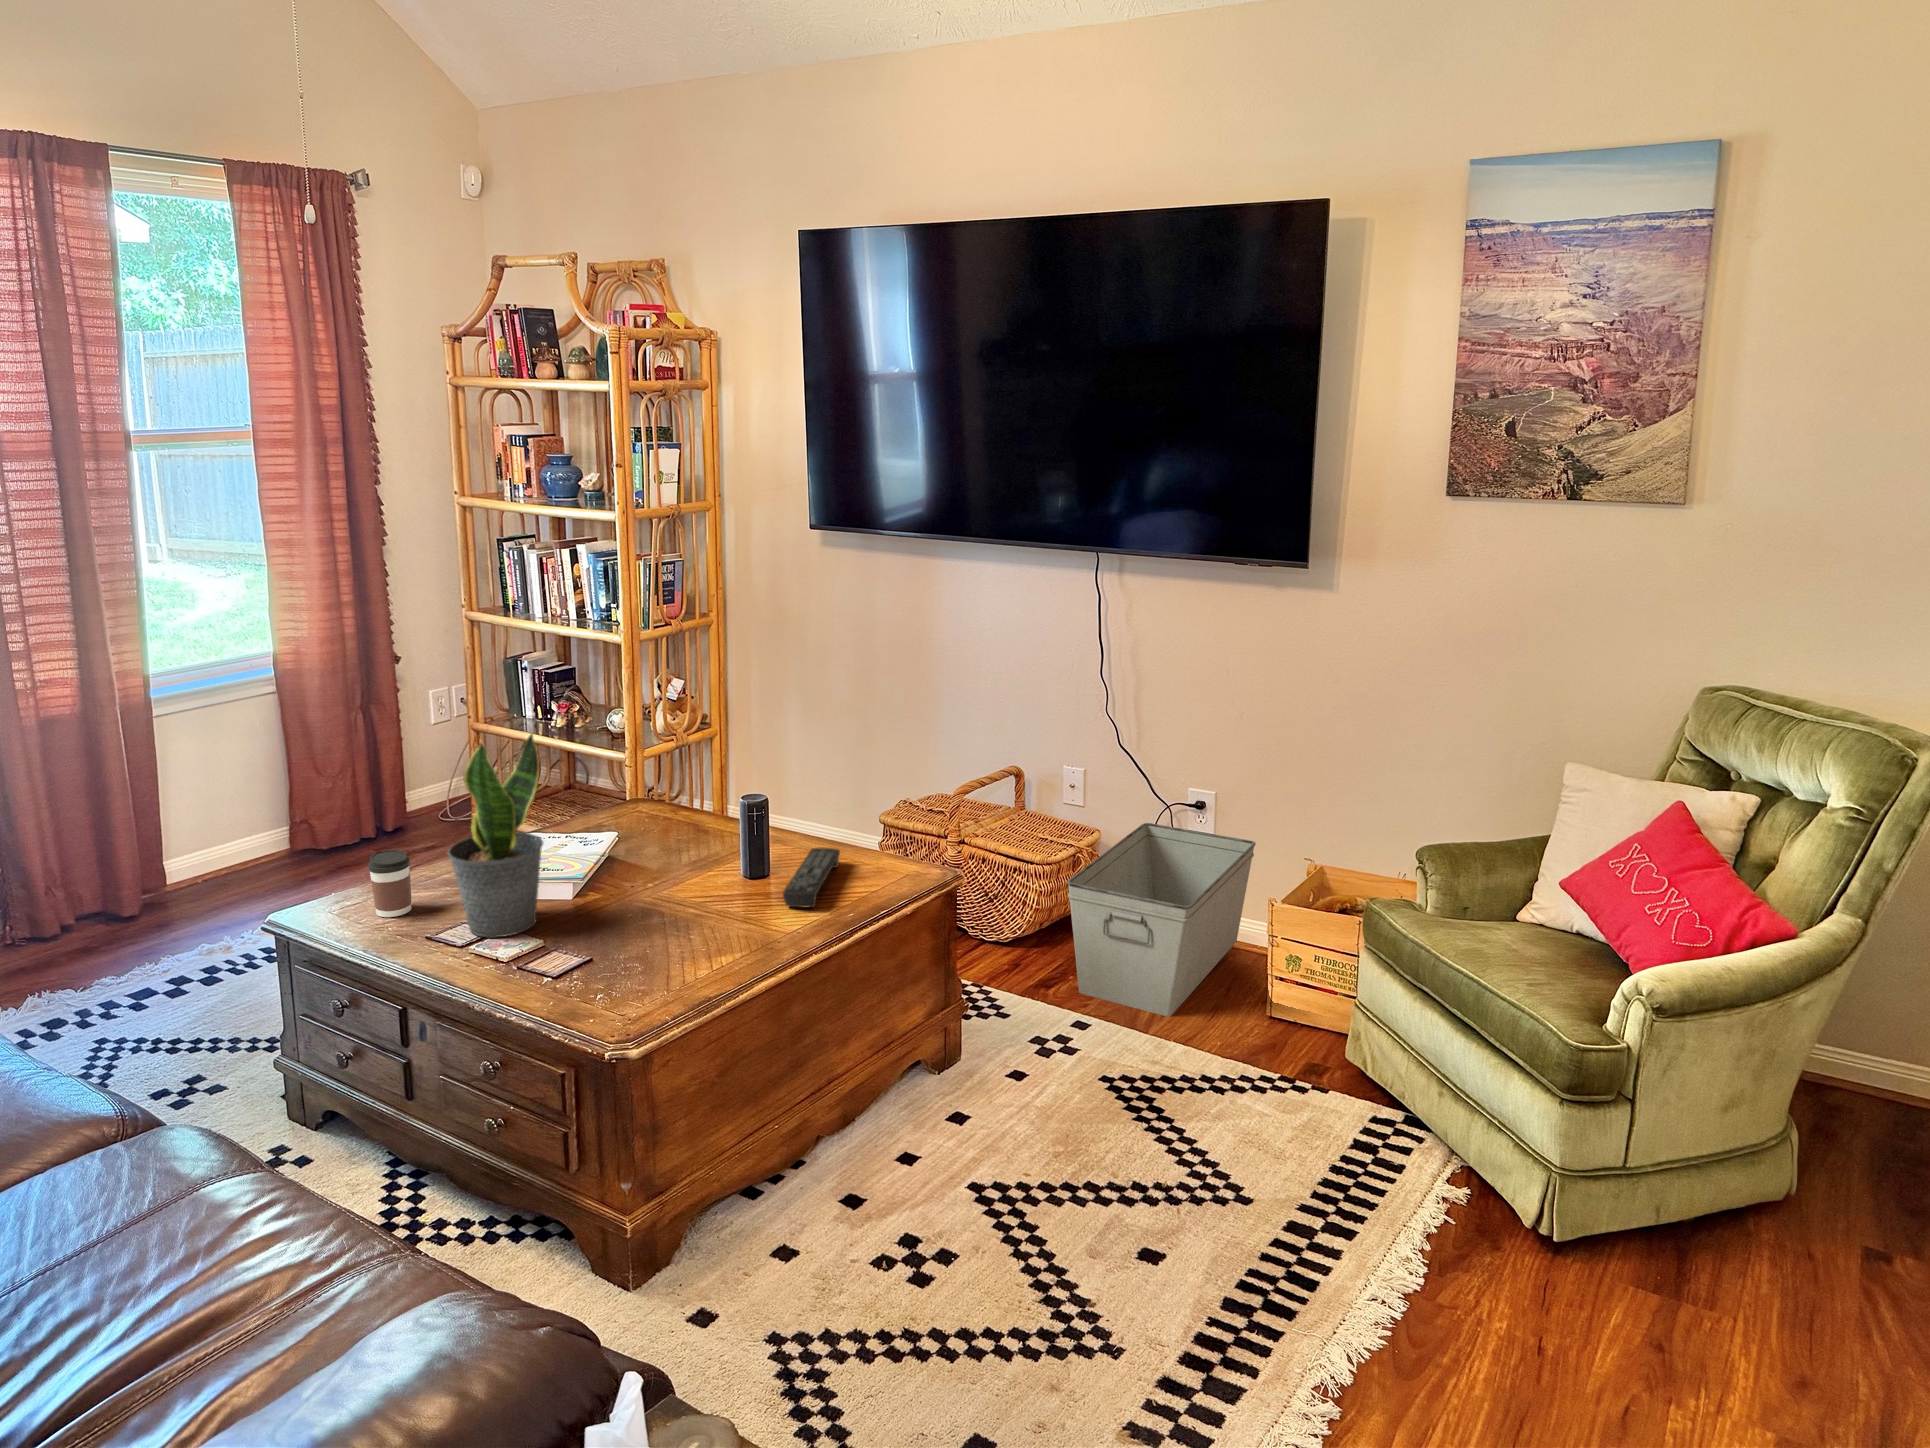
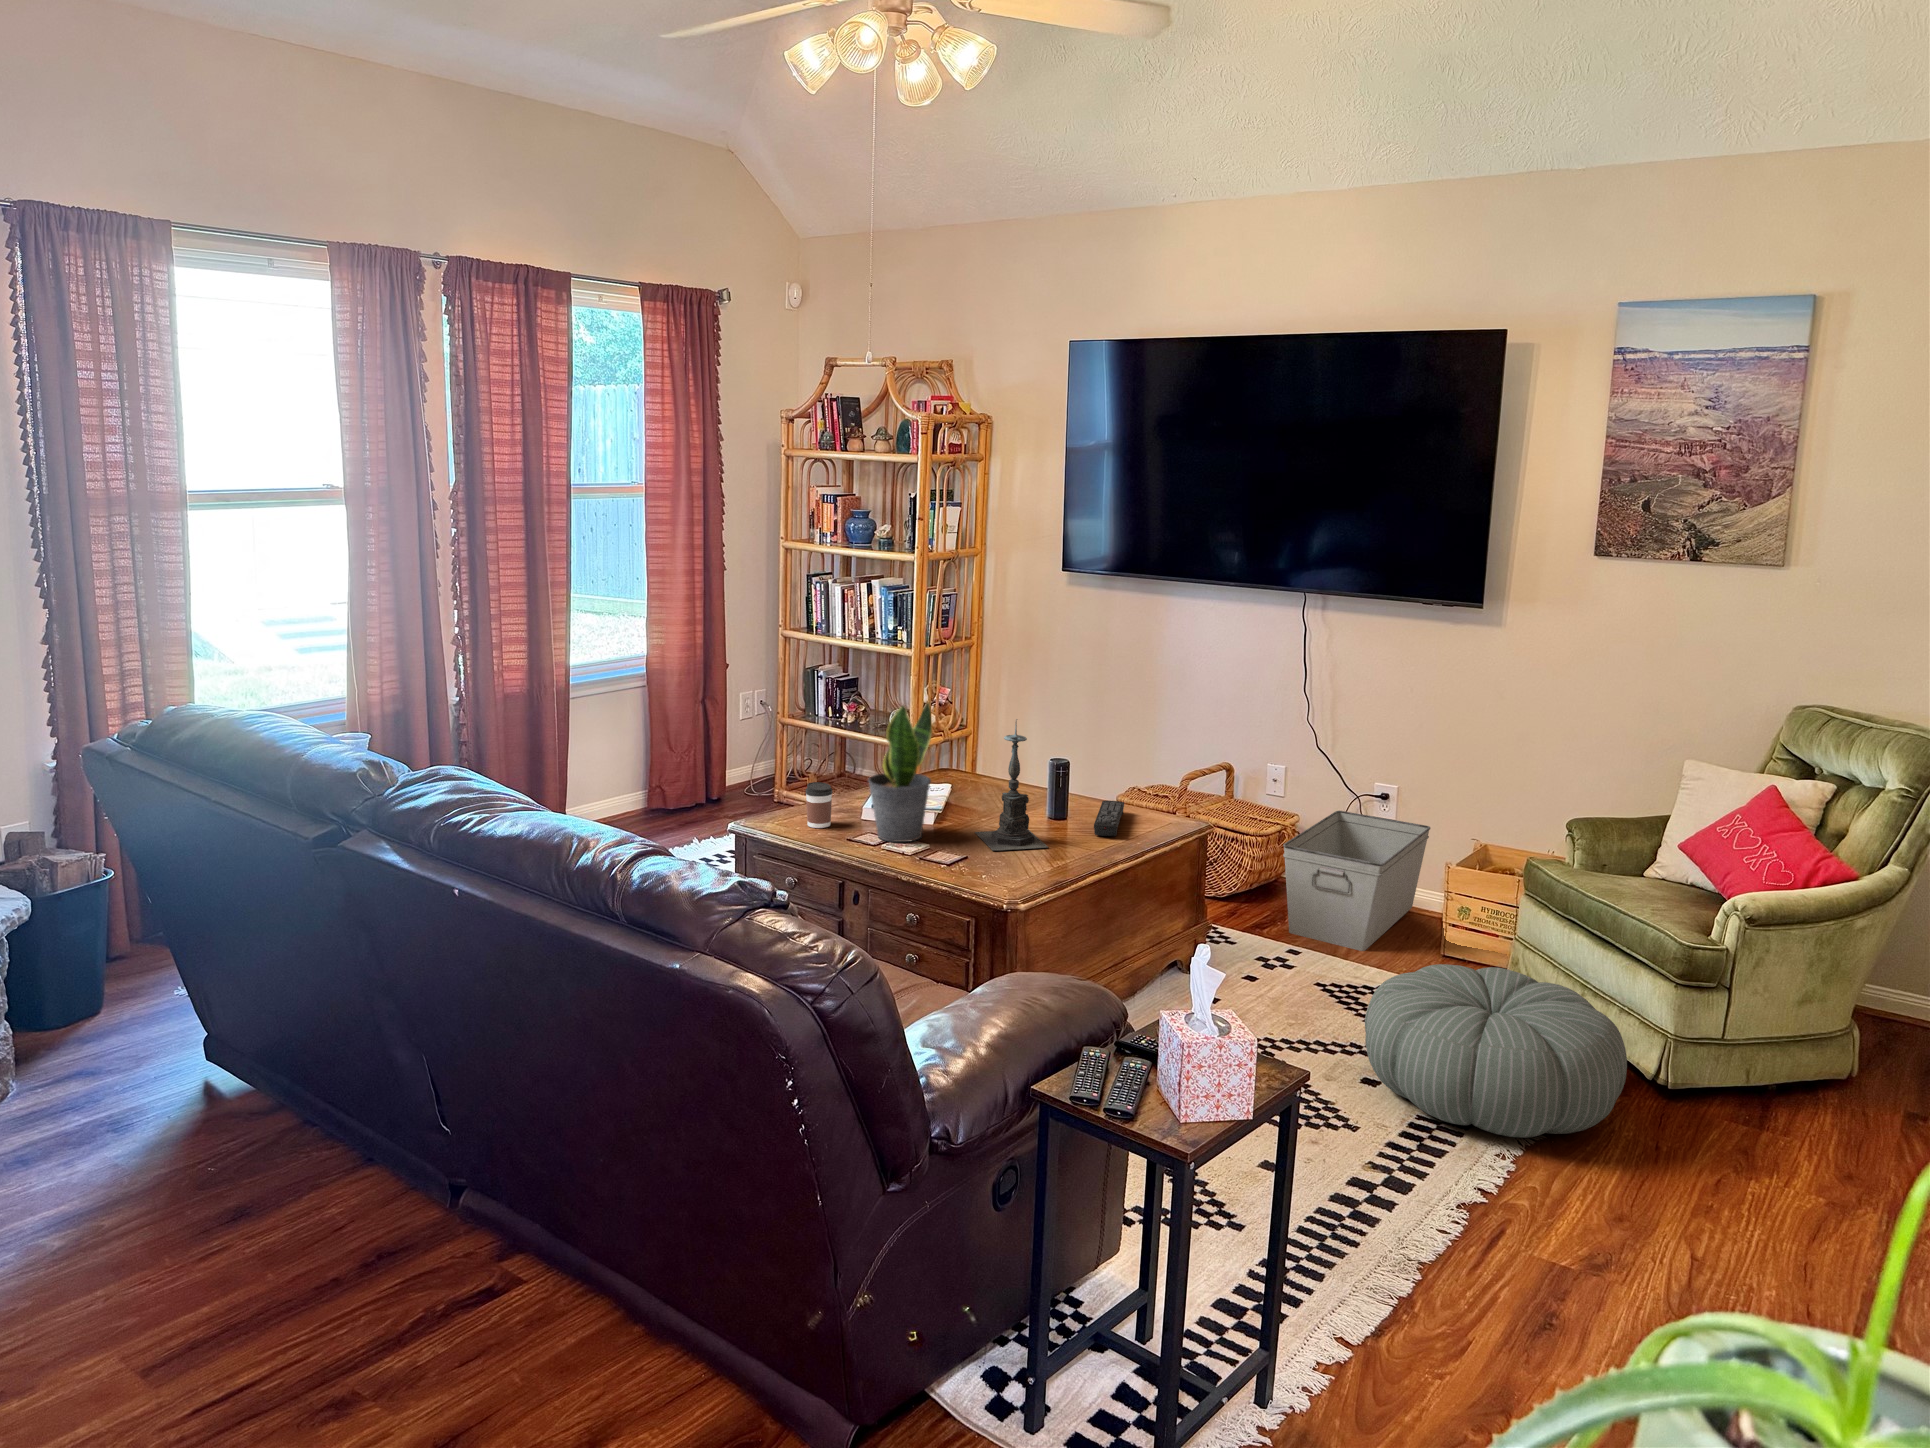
candle holder: none [616,755,711,946] -> present [975,719,1048,851]
pouf: none [1144,1074,1500,1360] -> present [1365,964,1627,1138]

